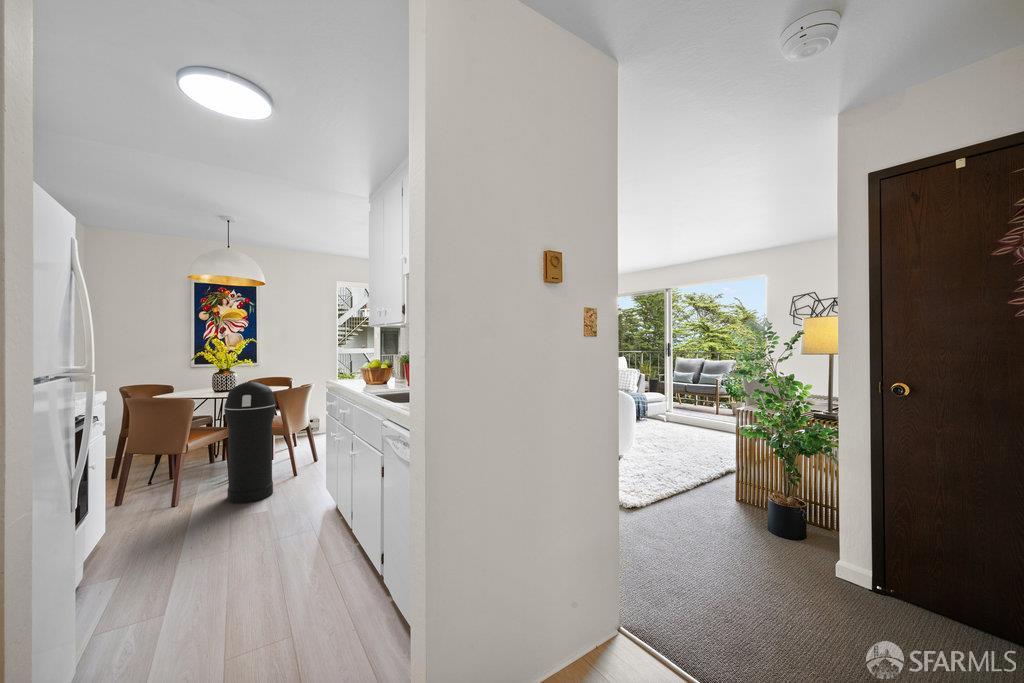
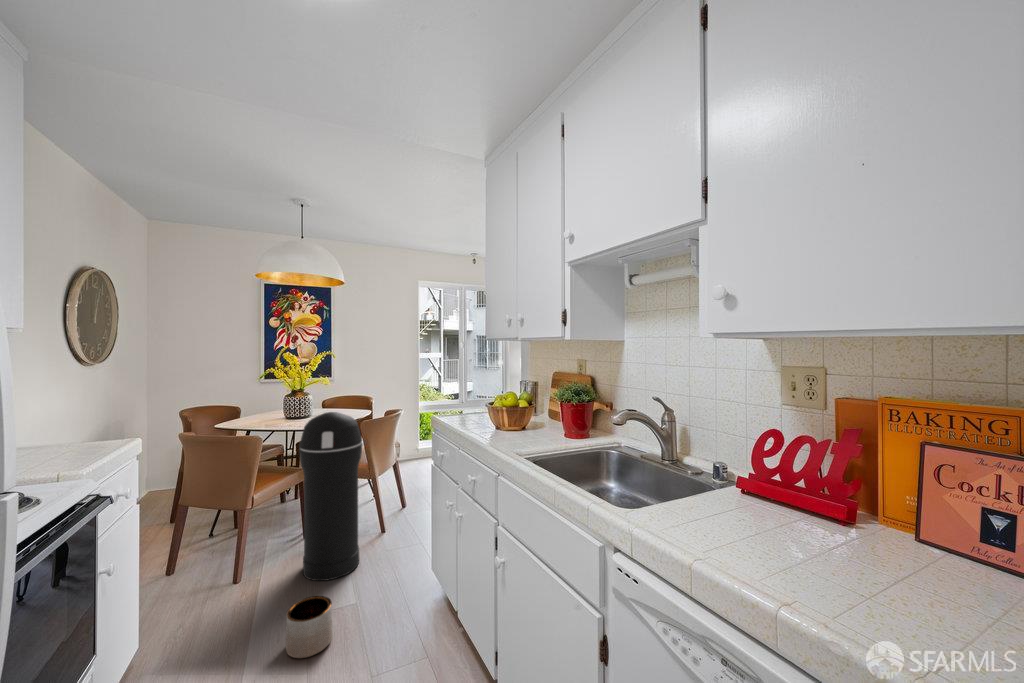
planter: none [213,502,247,538] -> present [286,596,332,658]

